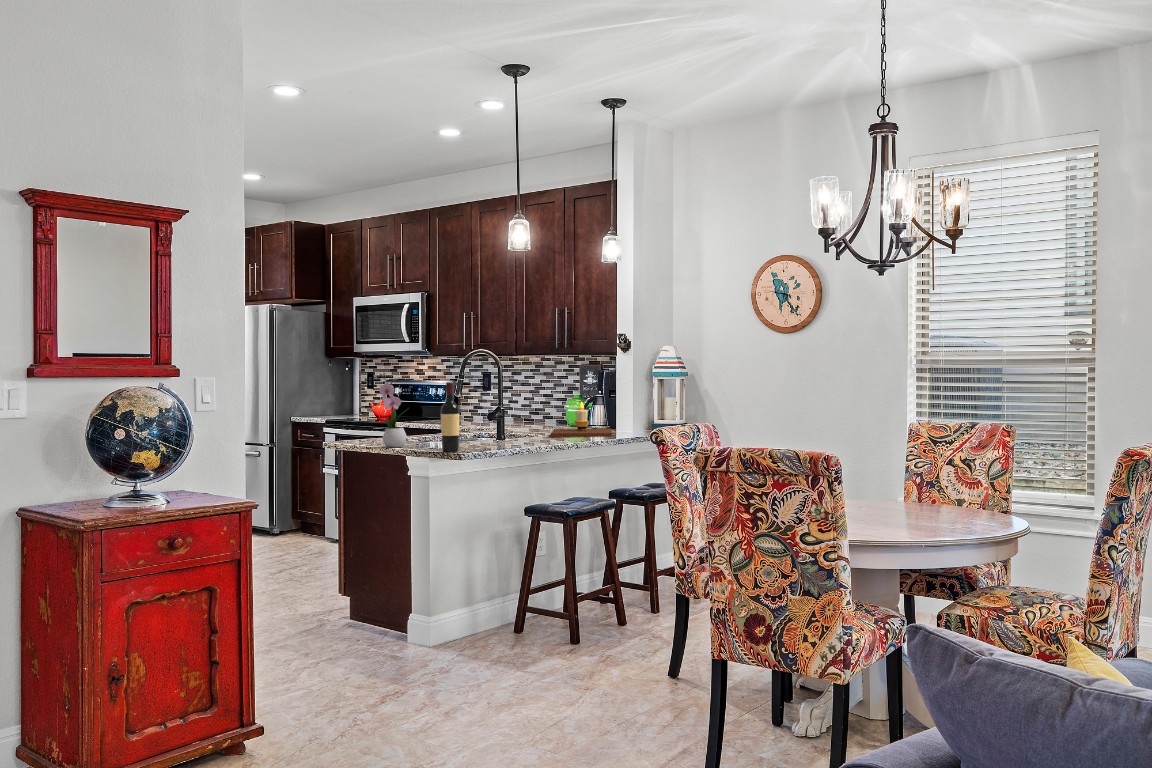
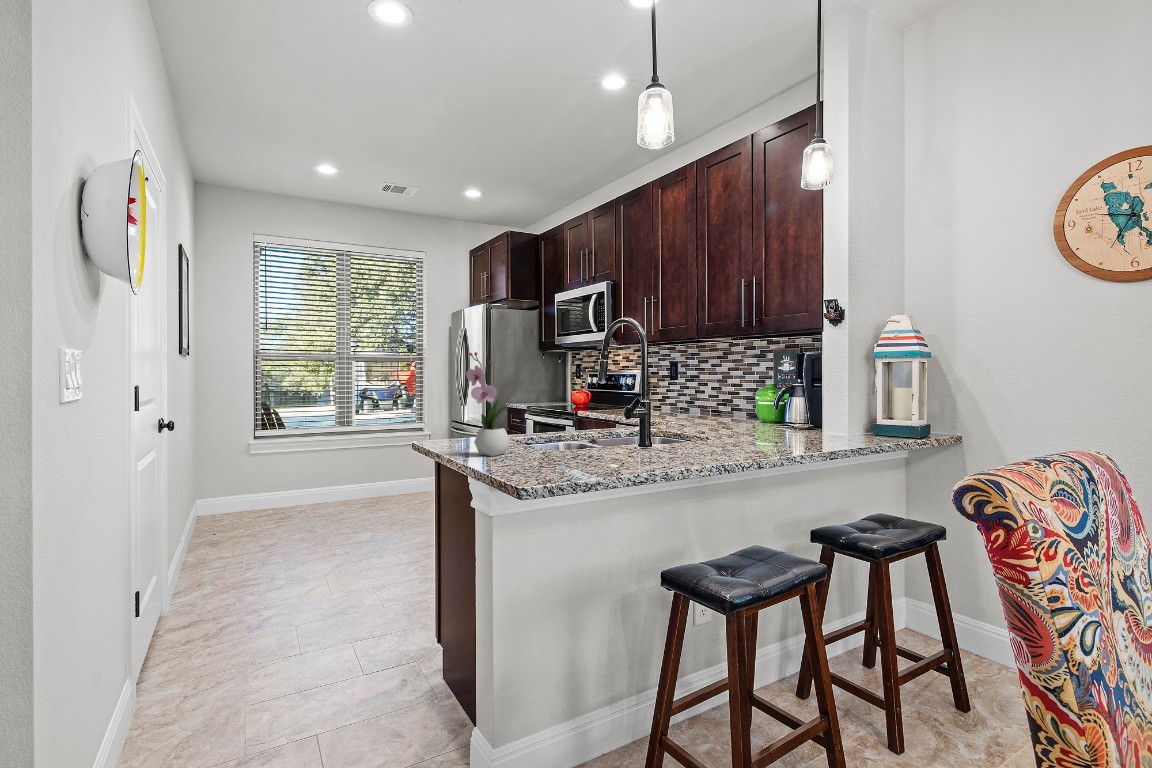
wine bottle: present [441,382,459,452] -> none [512,361,543,479]
candle: present [551,402,612,437] -> none [724,393,817,446]

